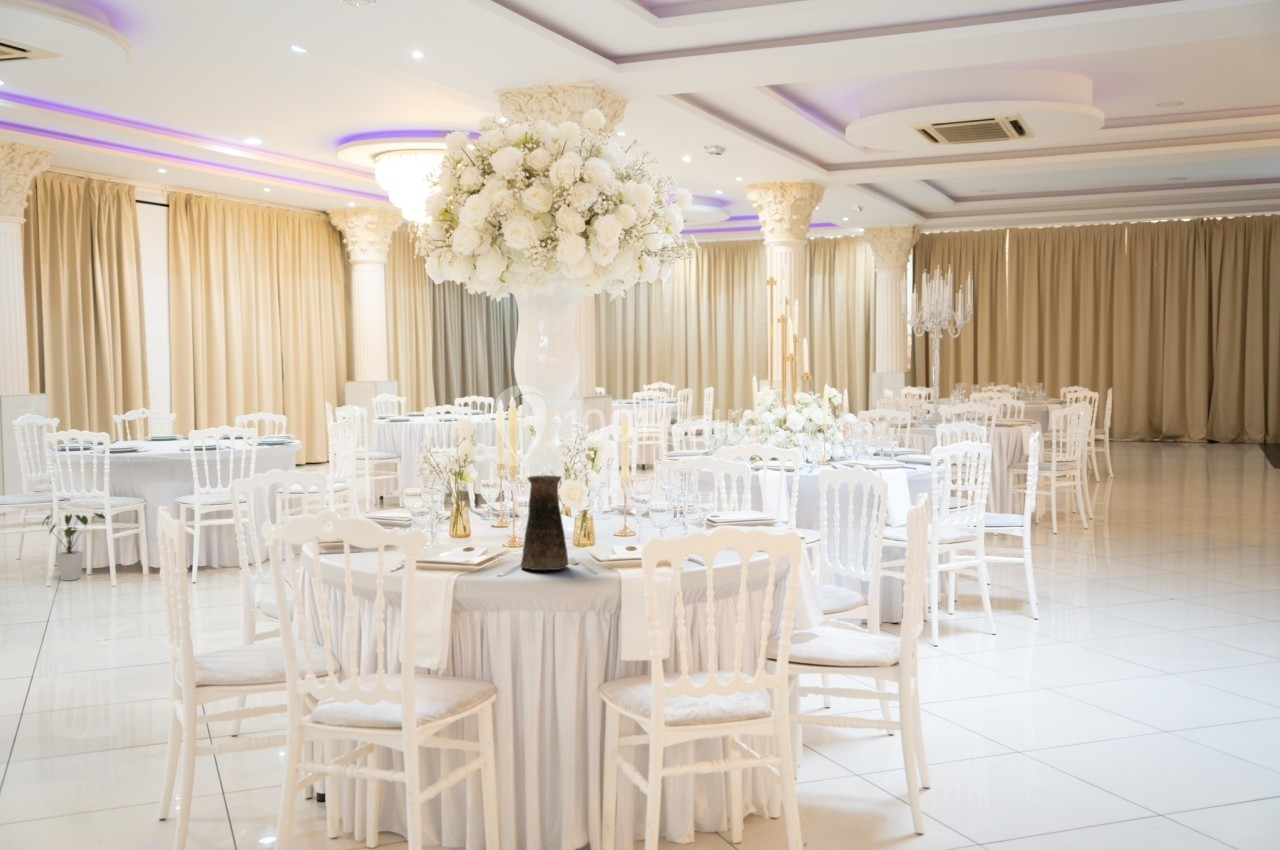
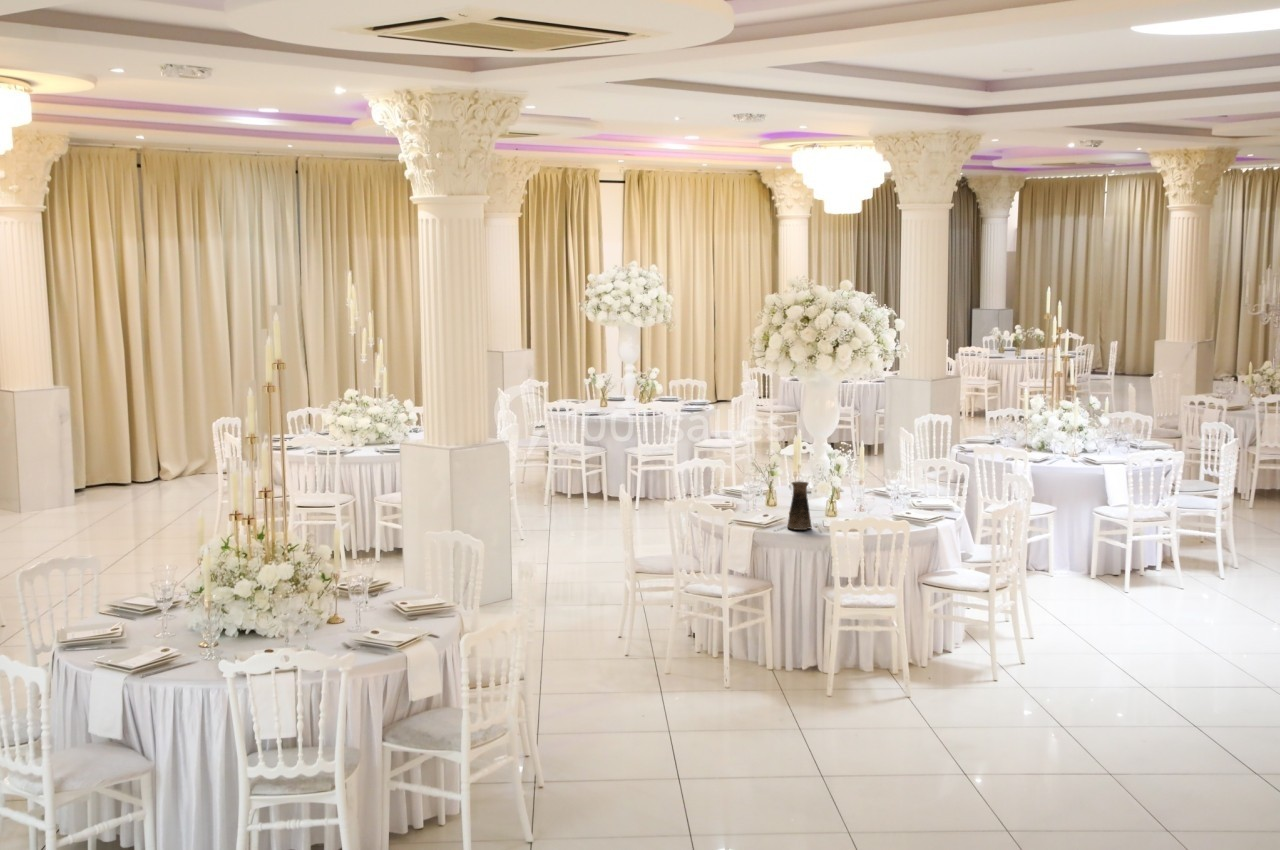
house plant: present [43,512,105,581] -> none [542,455,583,504]

